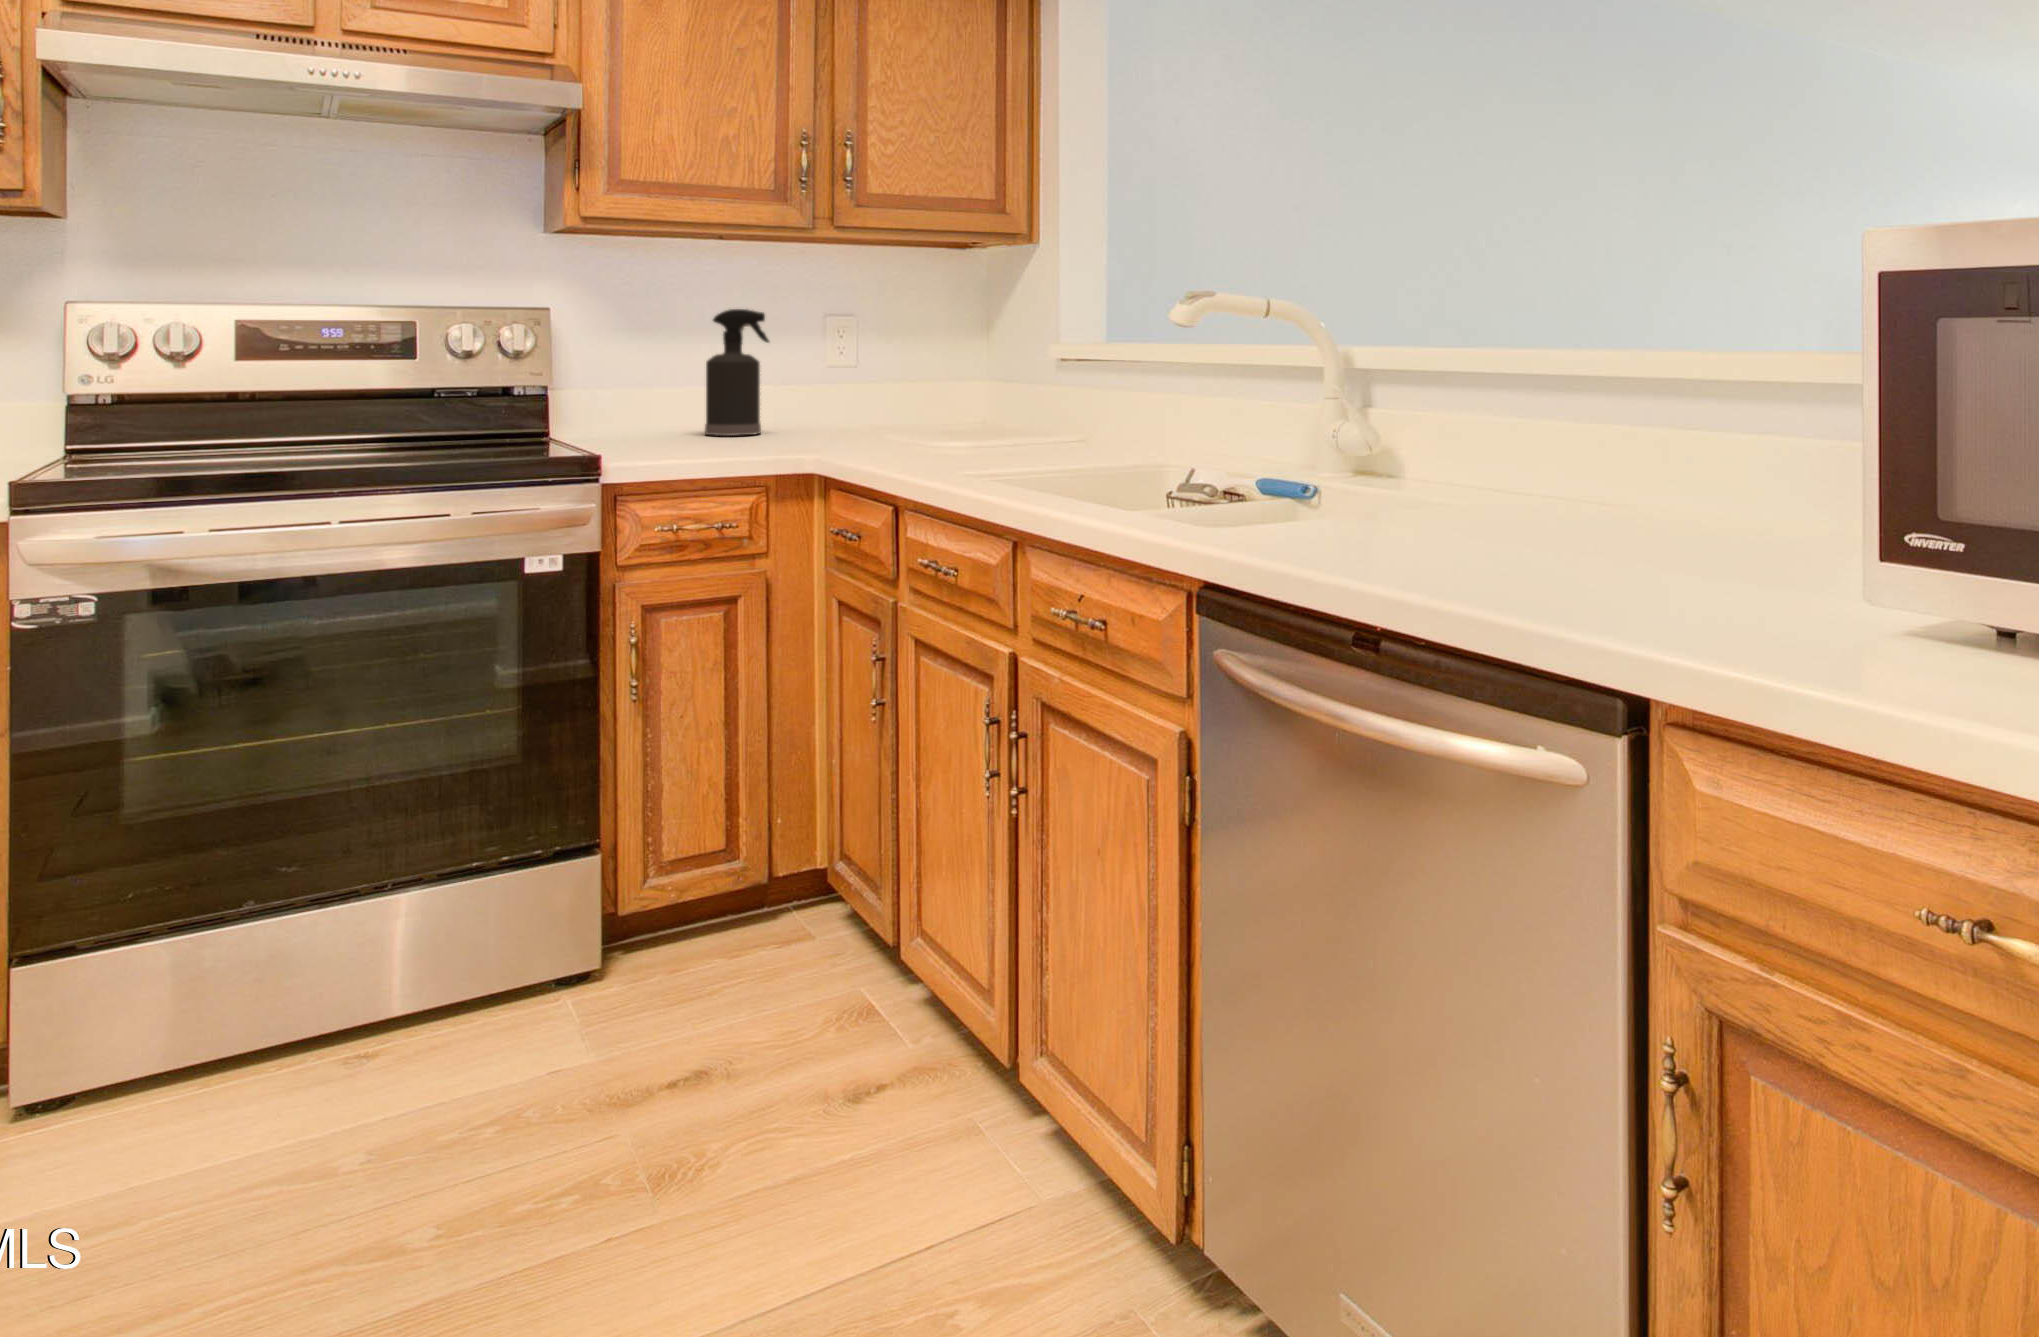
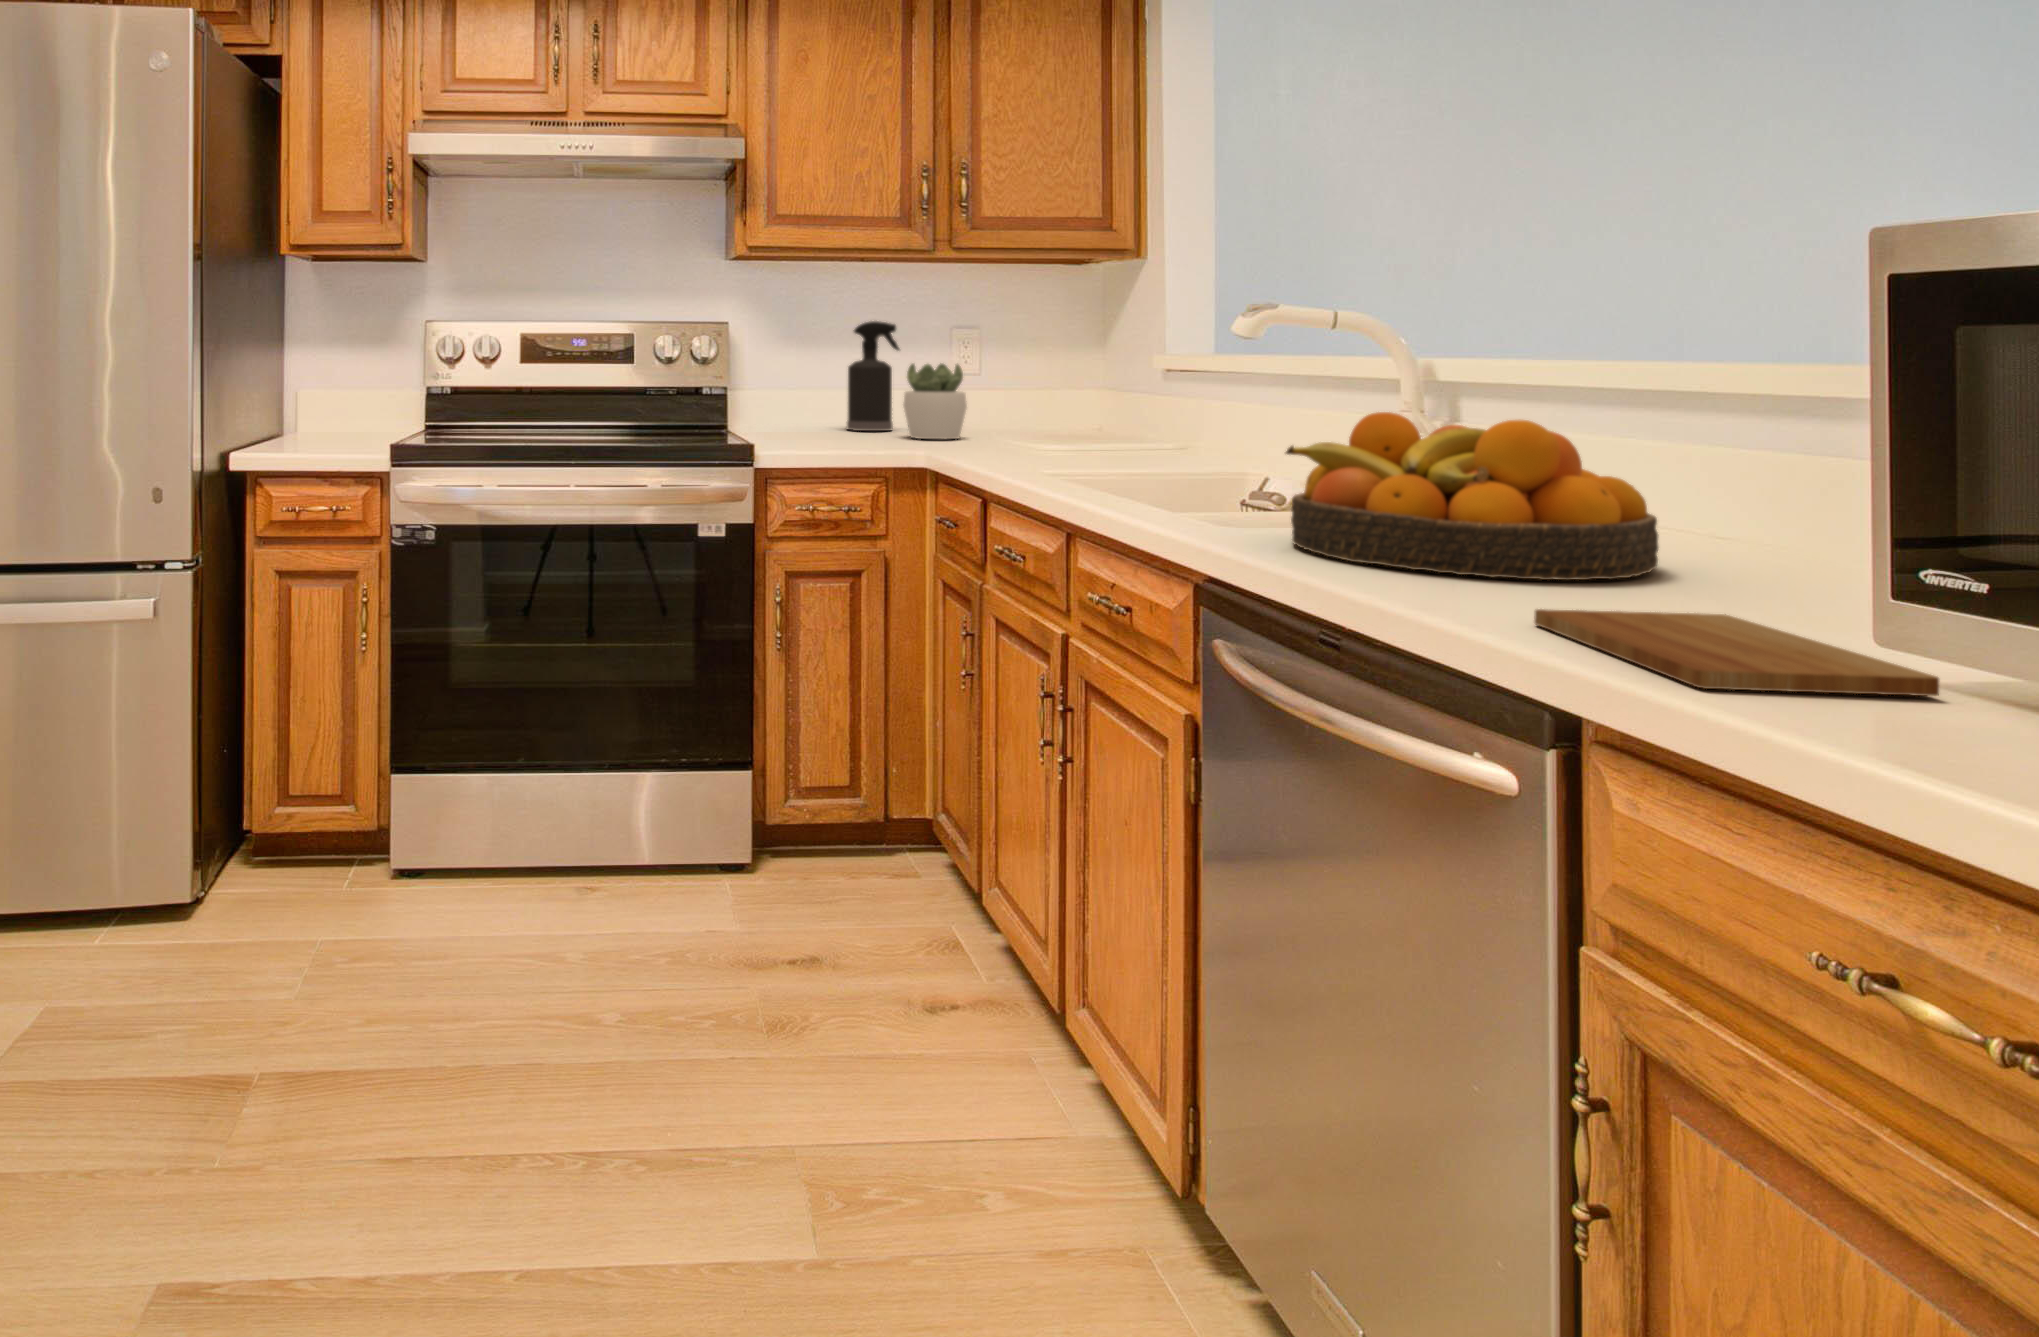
succulent plant: none [778,357,853,443] -> present [903,363,967,439]
fruit bowl: none [1269,408,1569,563] -> present [1286,412,1658,581]
cutting board: none [1546,584,1863,660] -> present [1534,609,1939,696]

